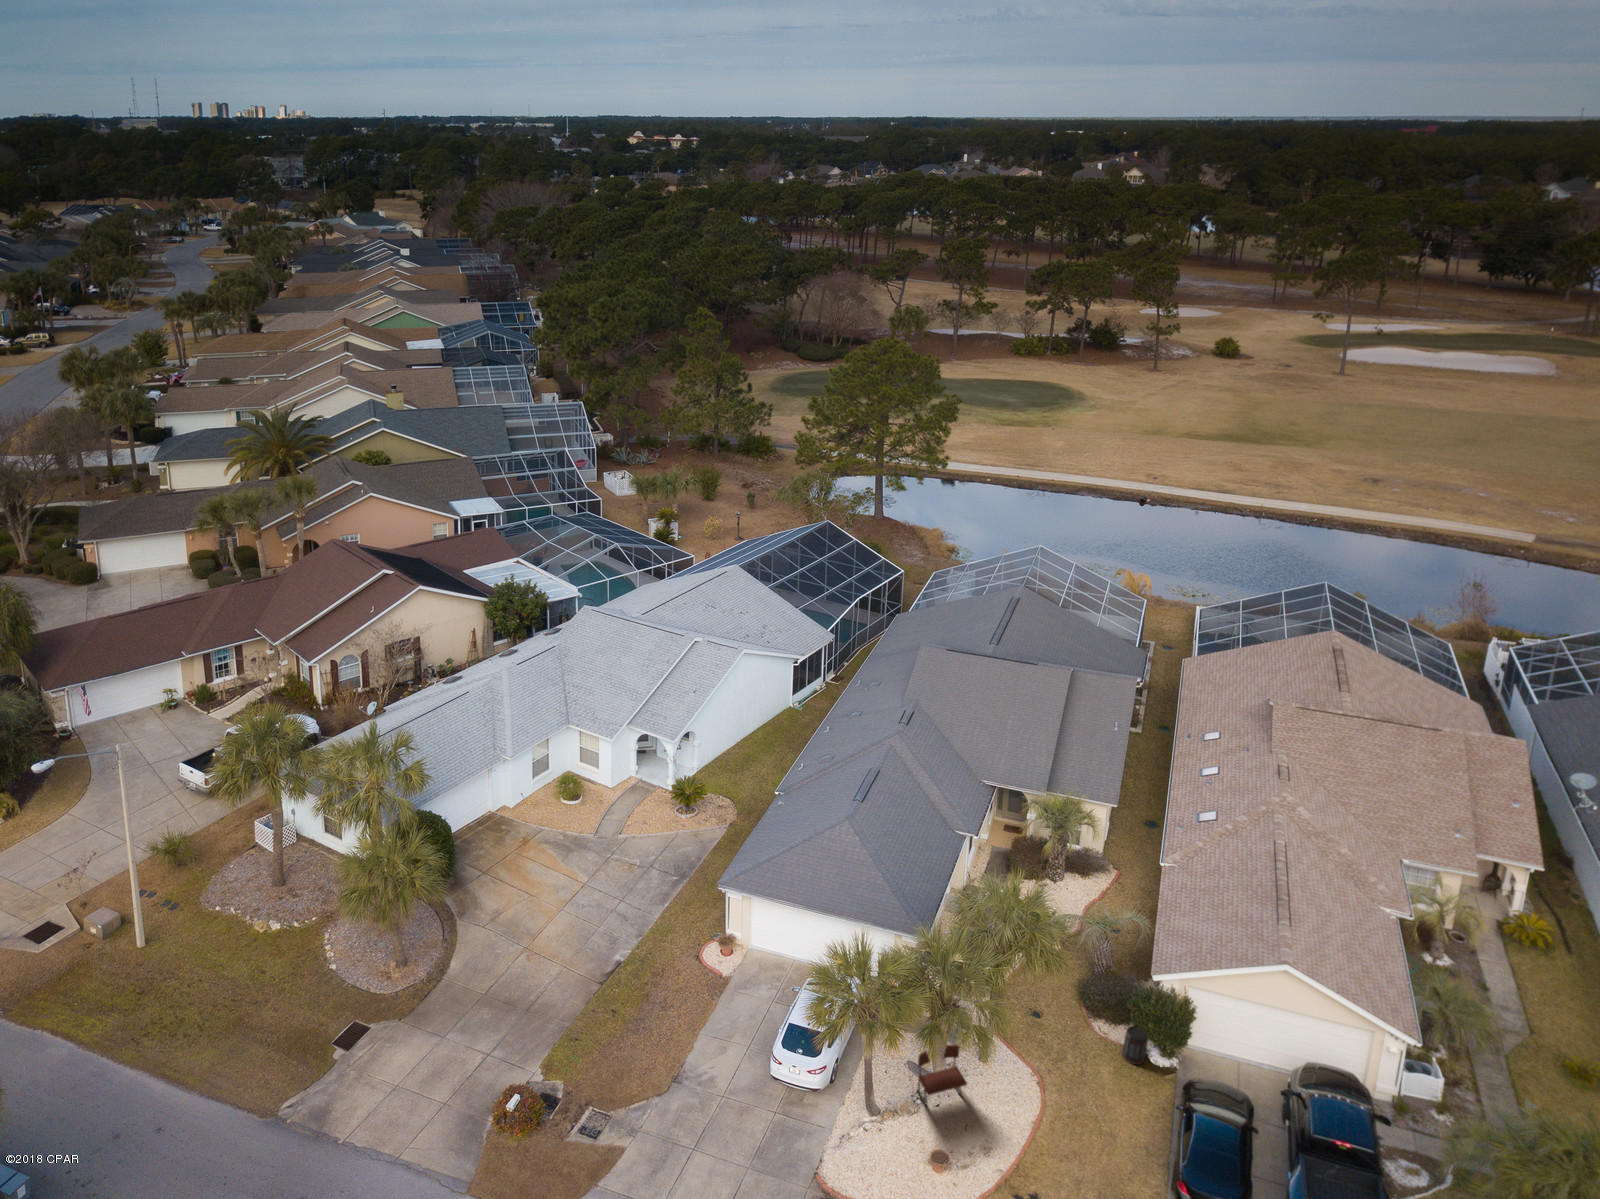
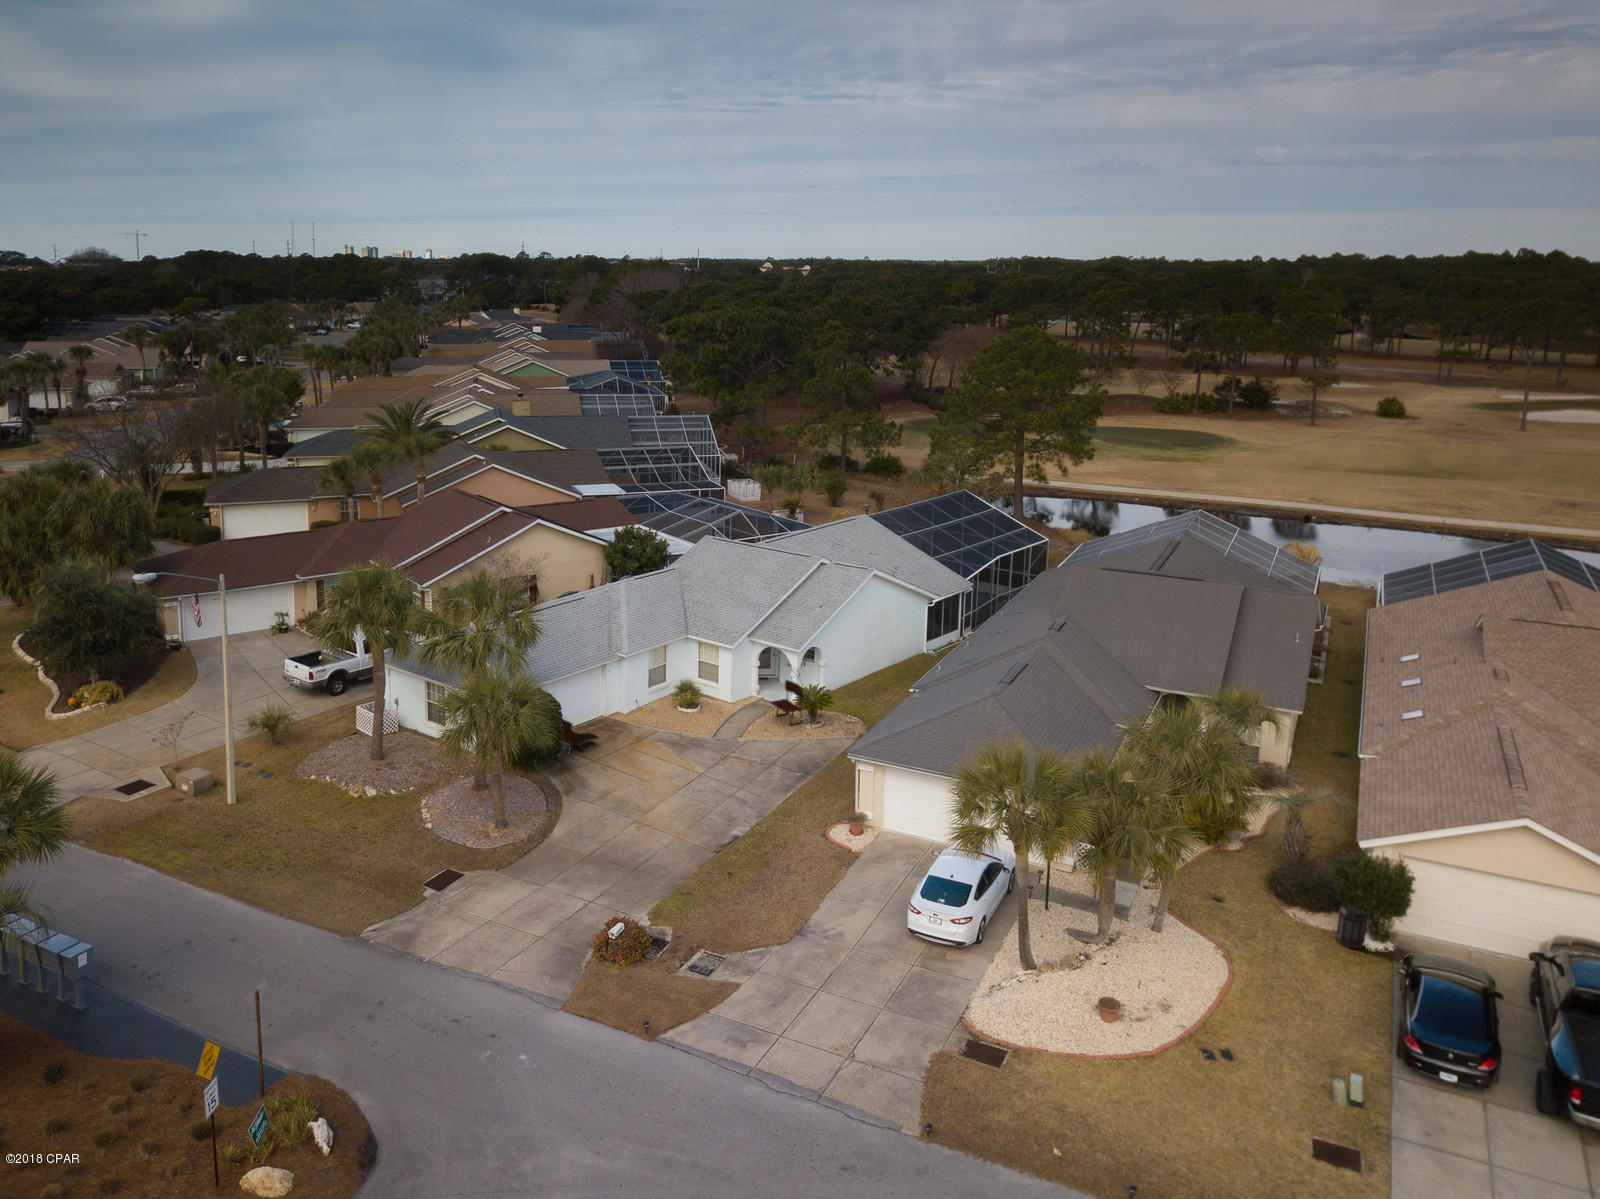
lounge chair: none [451,831,491,862] -> present [561,719,598,748]
bench: present [917,1044,967,1104] -> present [771,680,803,725]

